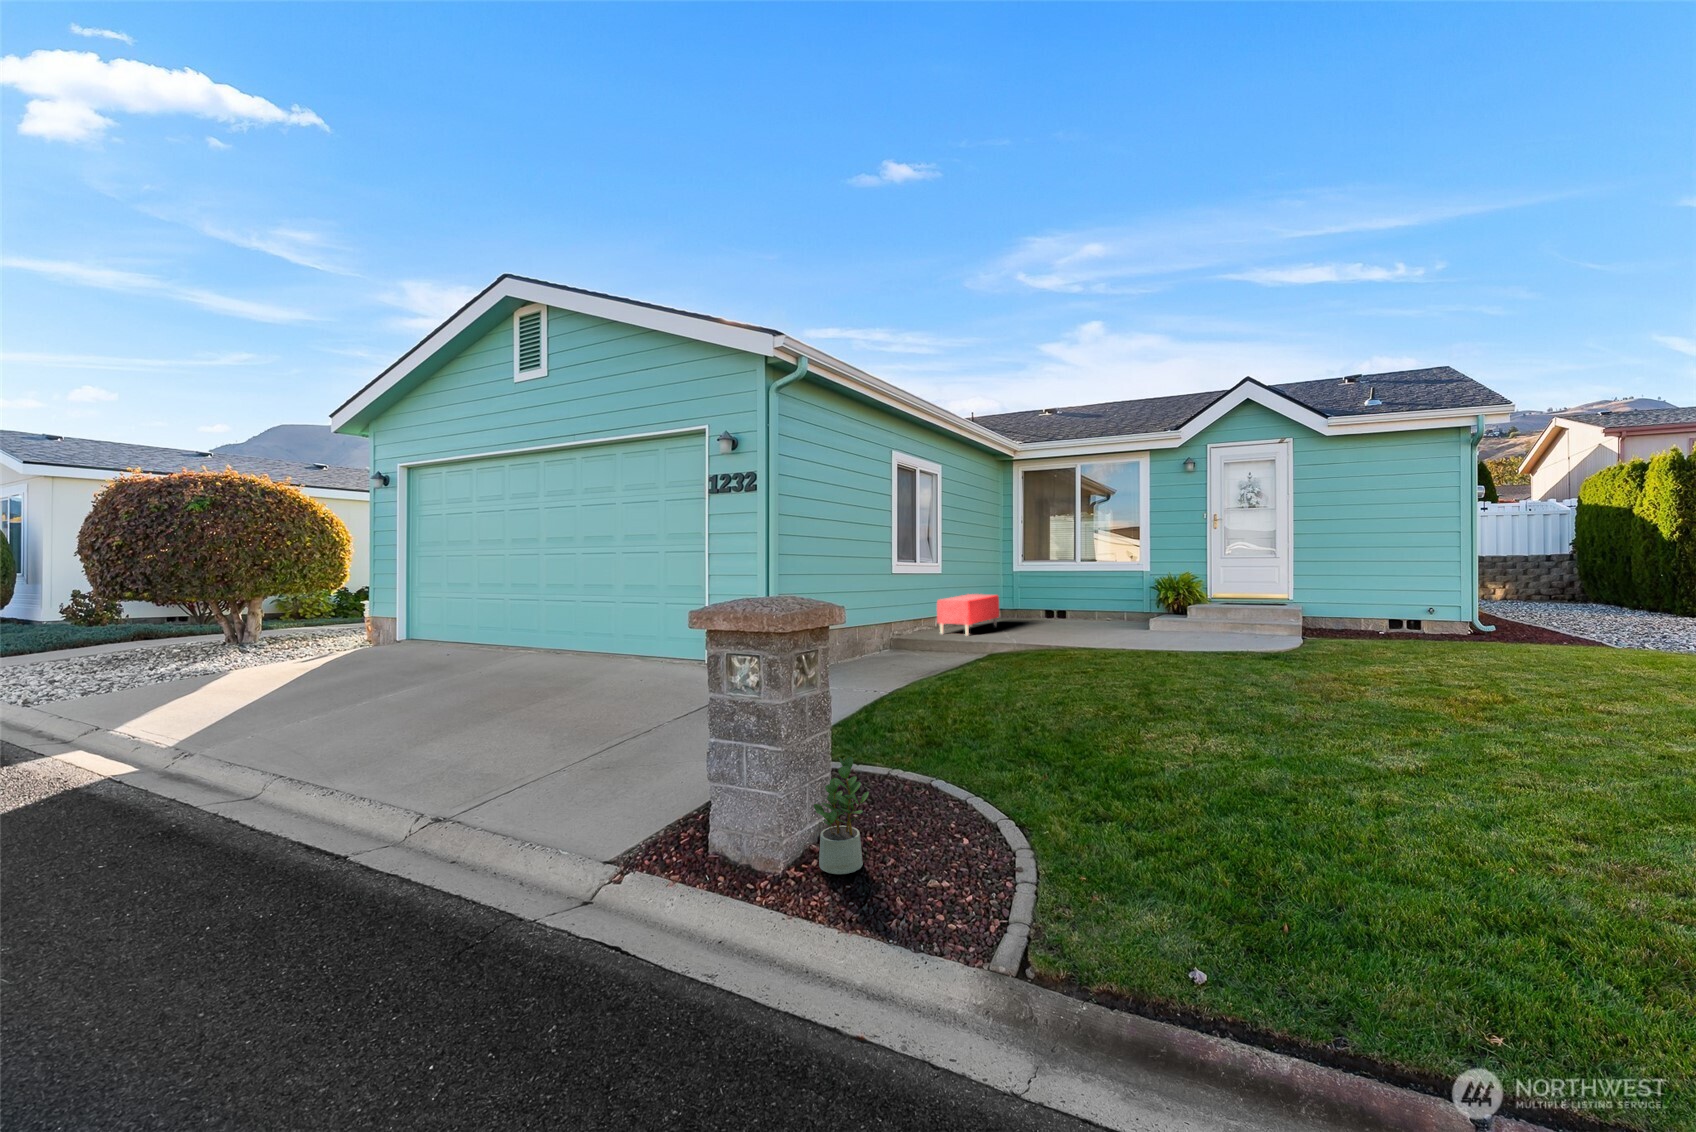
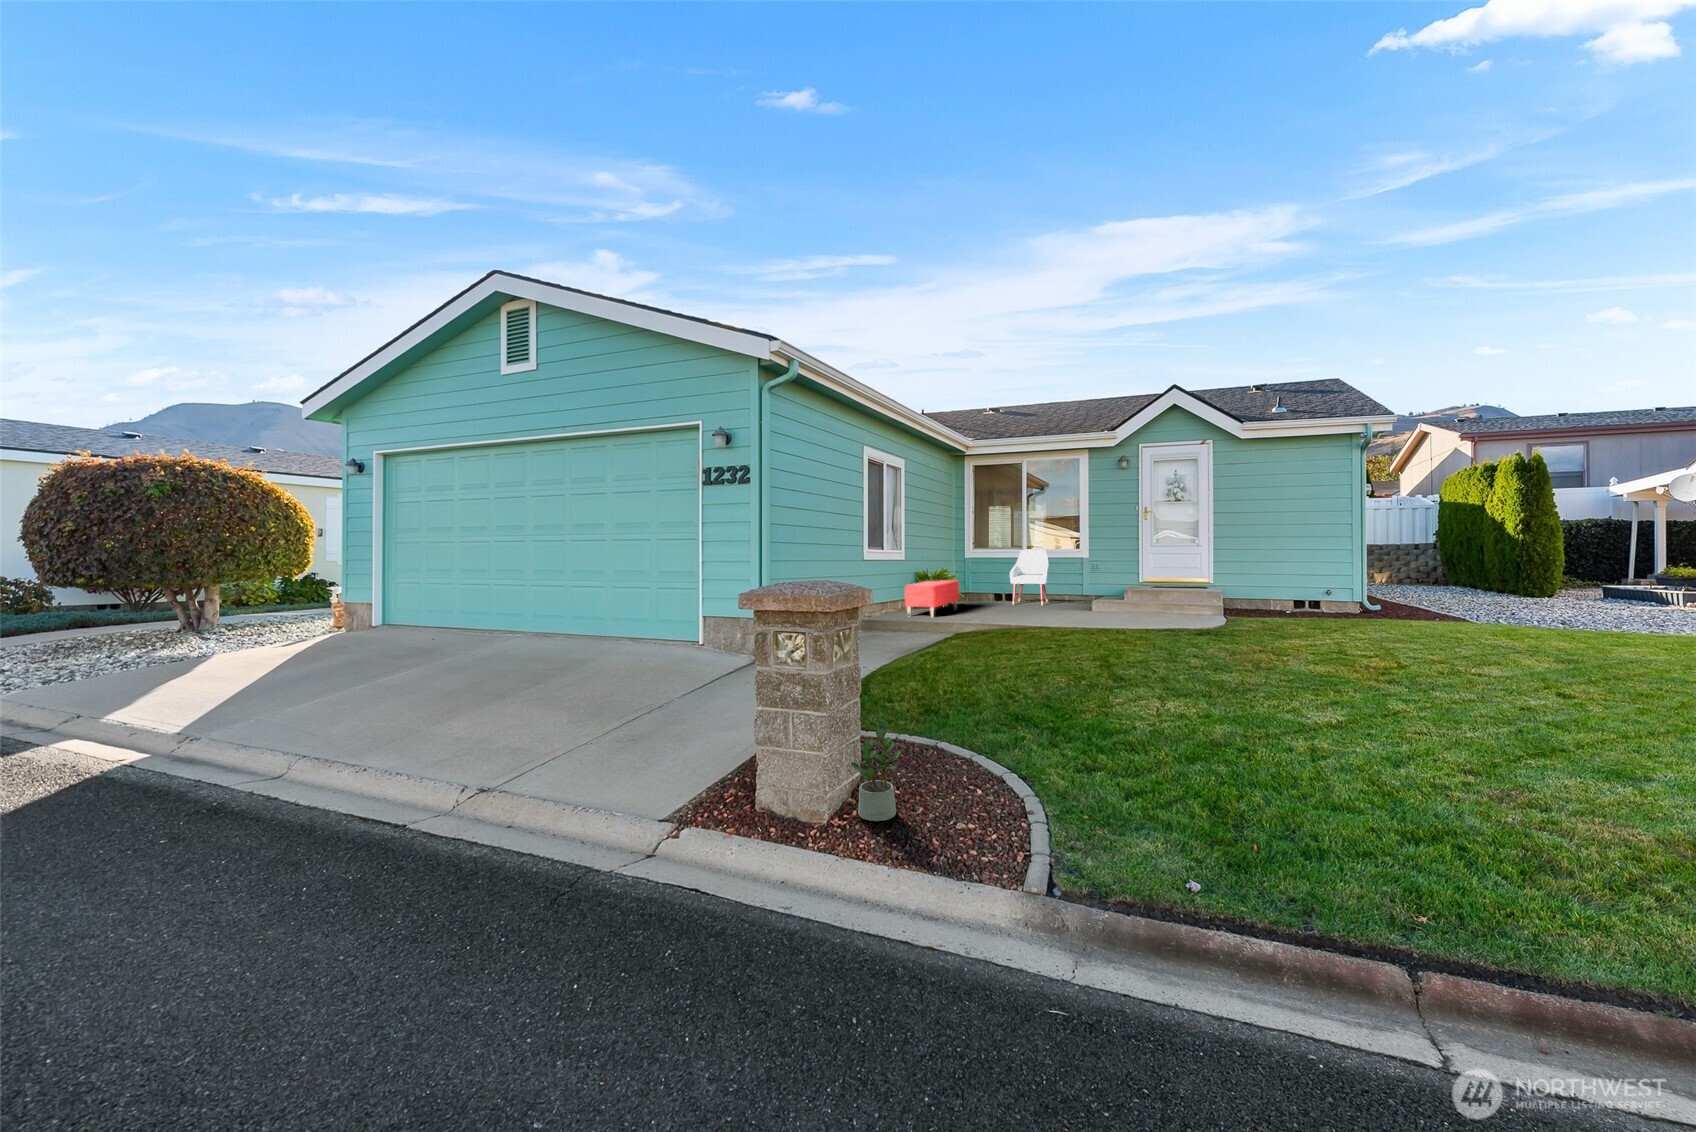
chair: none [1058,561,1103,623] -> present [1010,549,1049,605]

